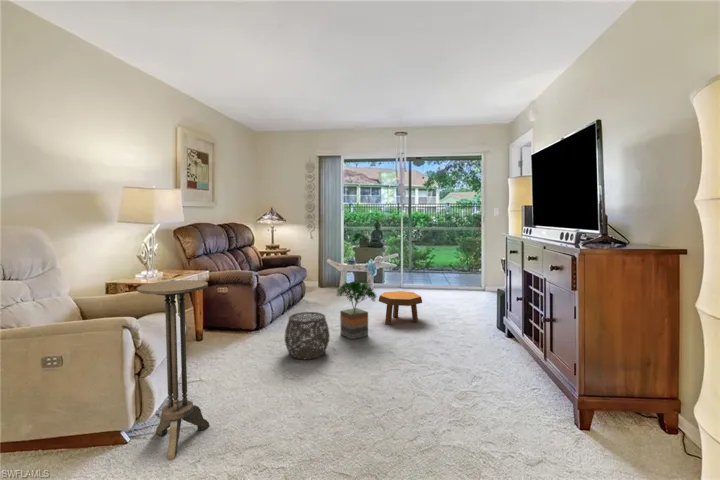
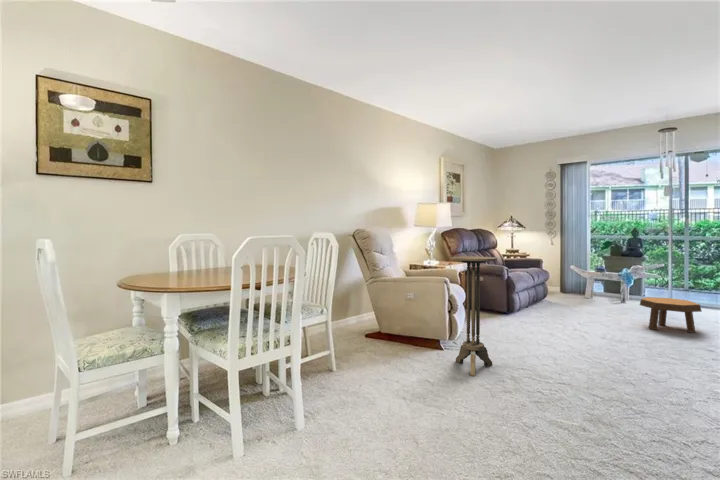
potted tree: present [337,282,377,339] -> none [589,279,641,335]
woven basket: present [285,312,329,360] -> none [541,301,587,343]

